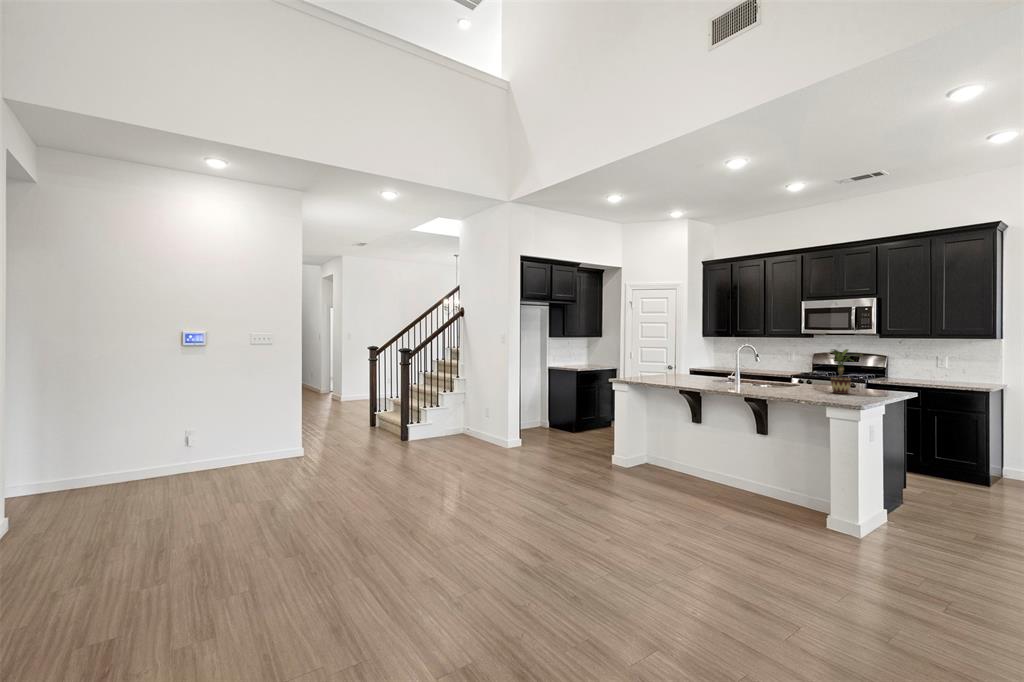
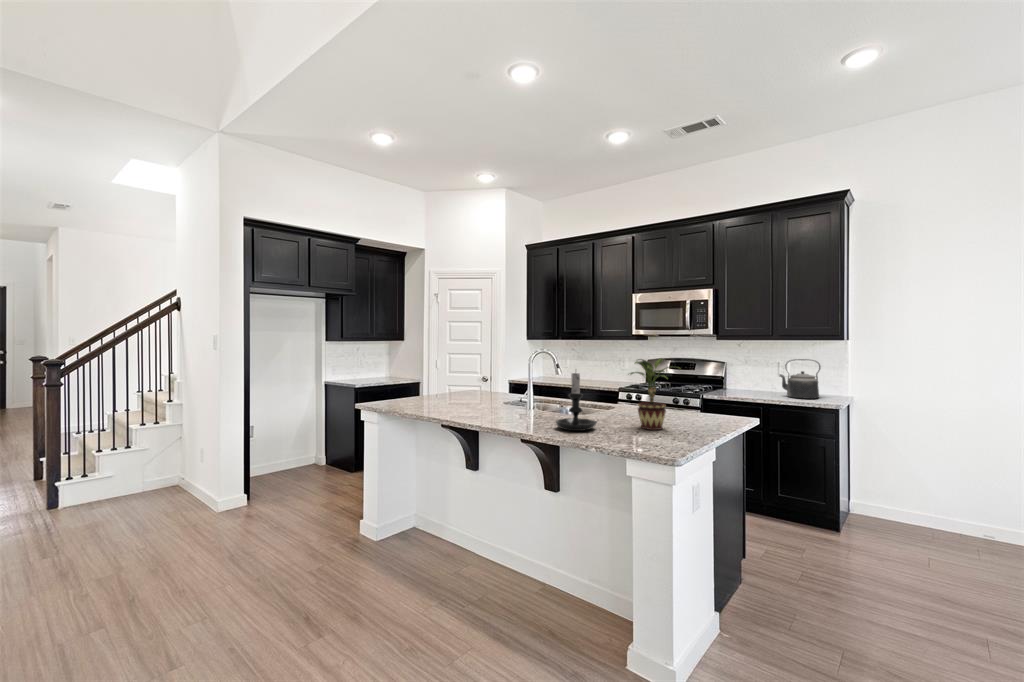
kettle: none [936,353,975,384] -> present [779,359,820,399]
candle holder: none [774,355,803,393] -> present [556,373,597,431]

